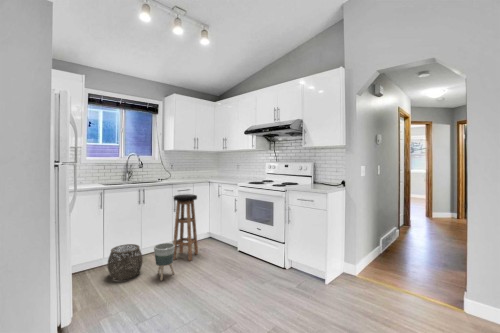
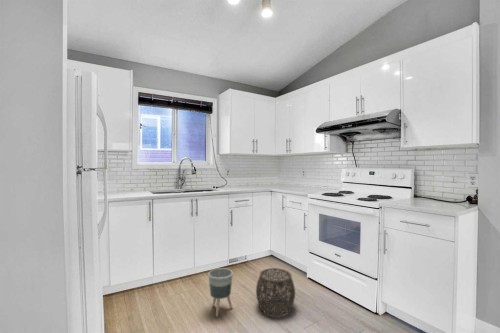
bar stool: present [173,195,198,261] -> none [229,207,259,289]
woven basket: present [107,244,143,280] -> present [256,268,295,315]

